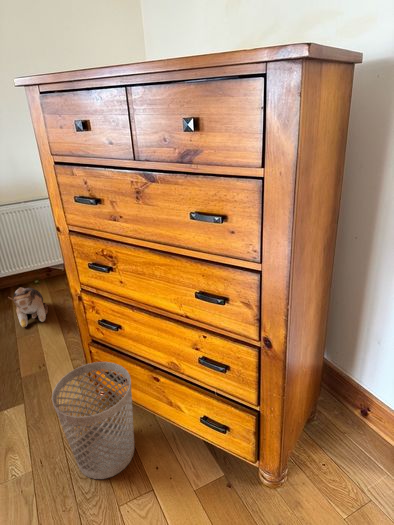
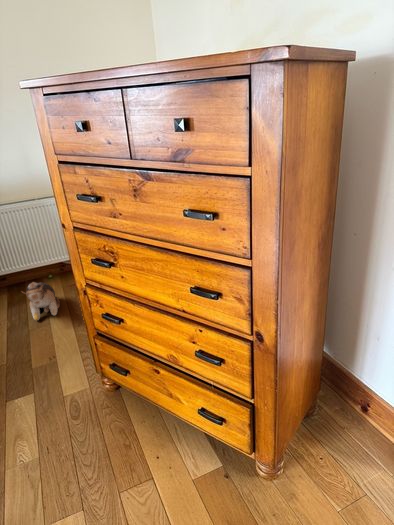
wastebasket: present [52,362,134,479] -> none [56,354,137,466]

